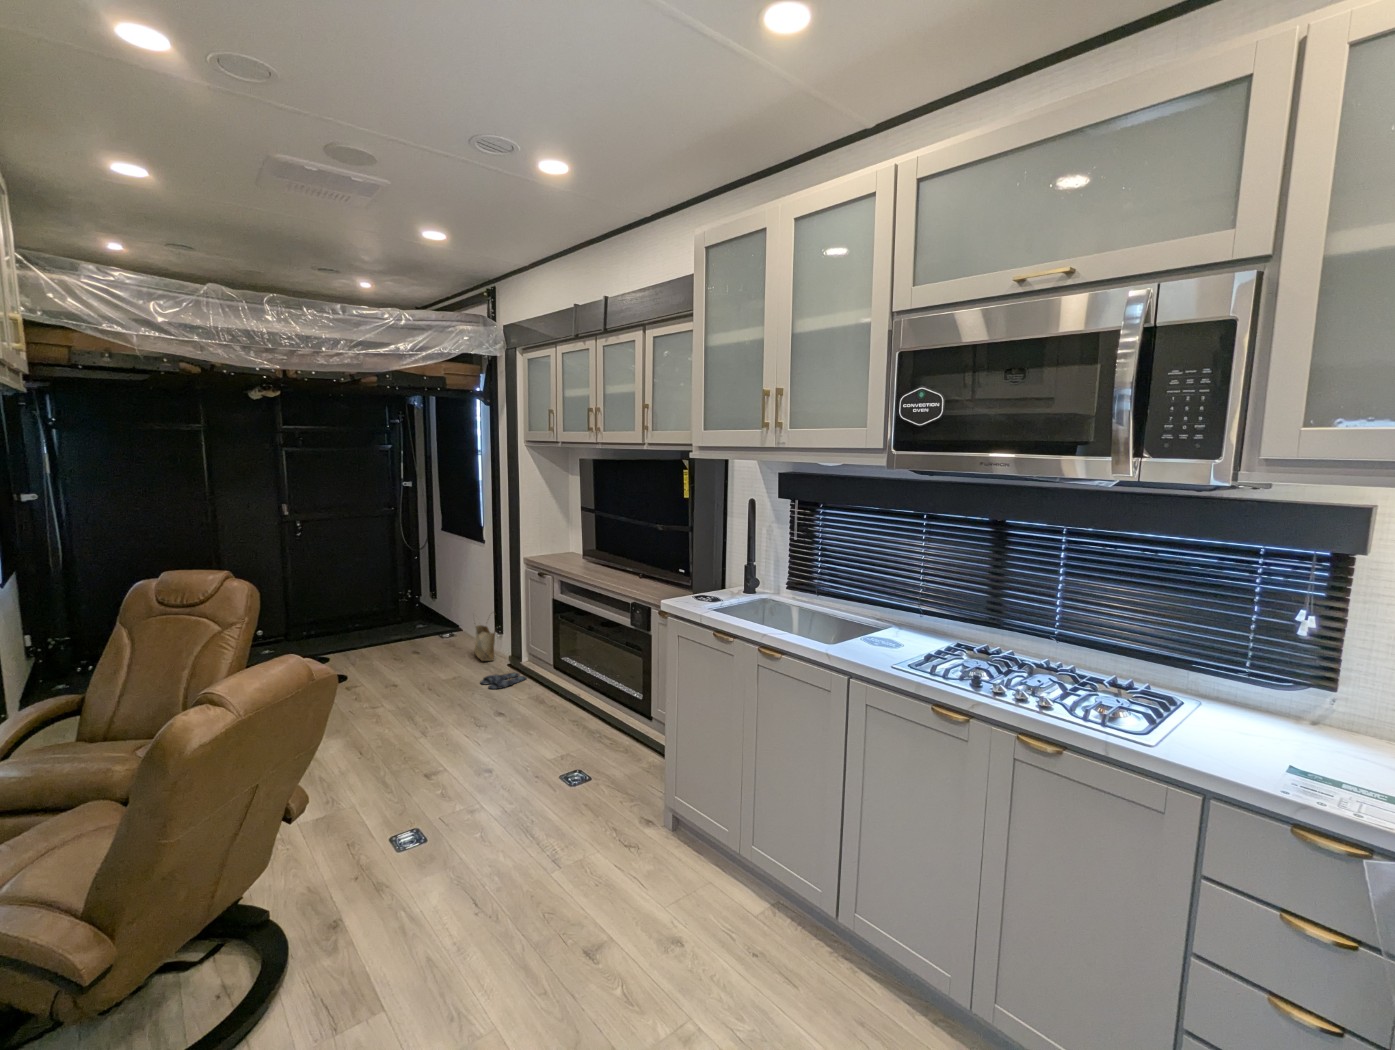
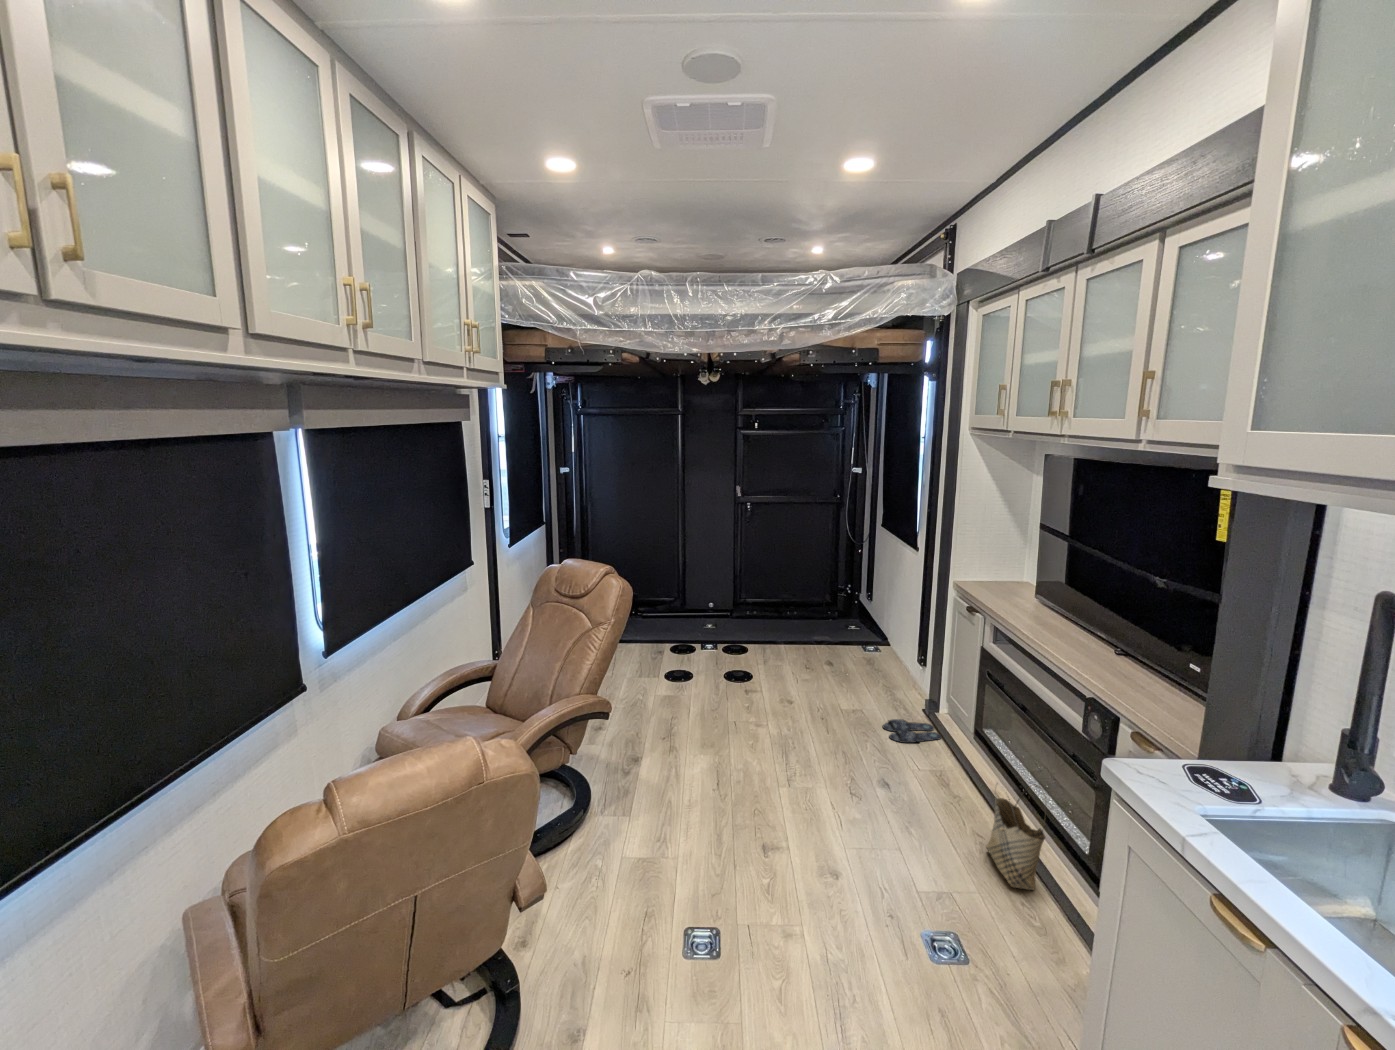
woven basket: present [474,625,495,661] -> present [986,783,1046,890]

